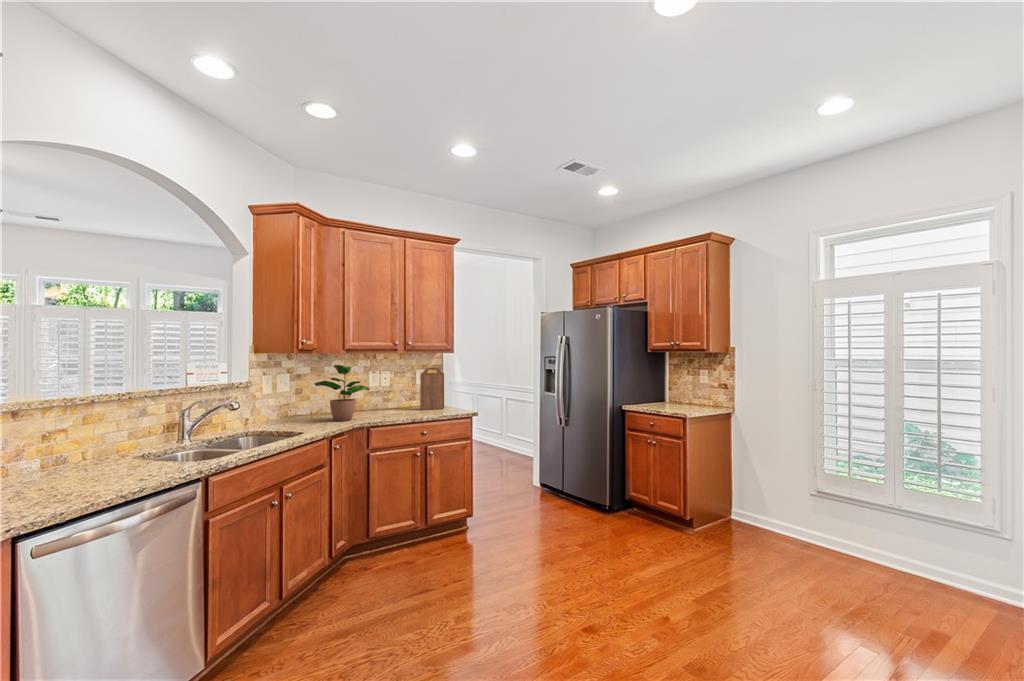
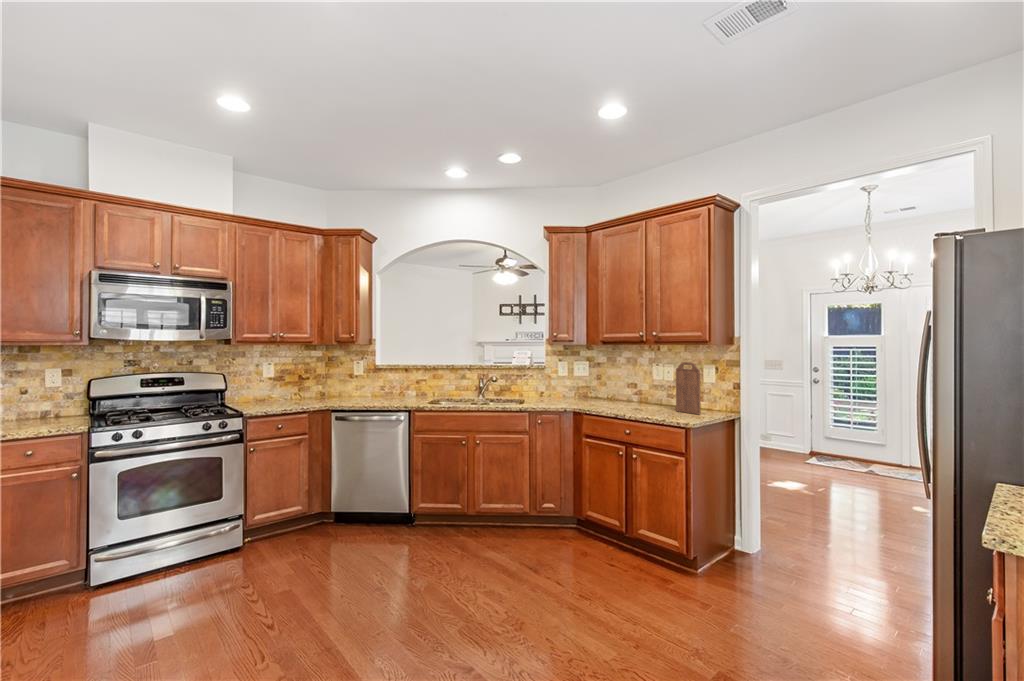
potted plant: present [314,365,370,421] -> none [573,355,612,406]

